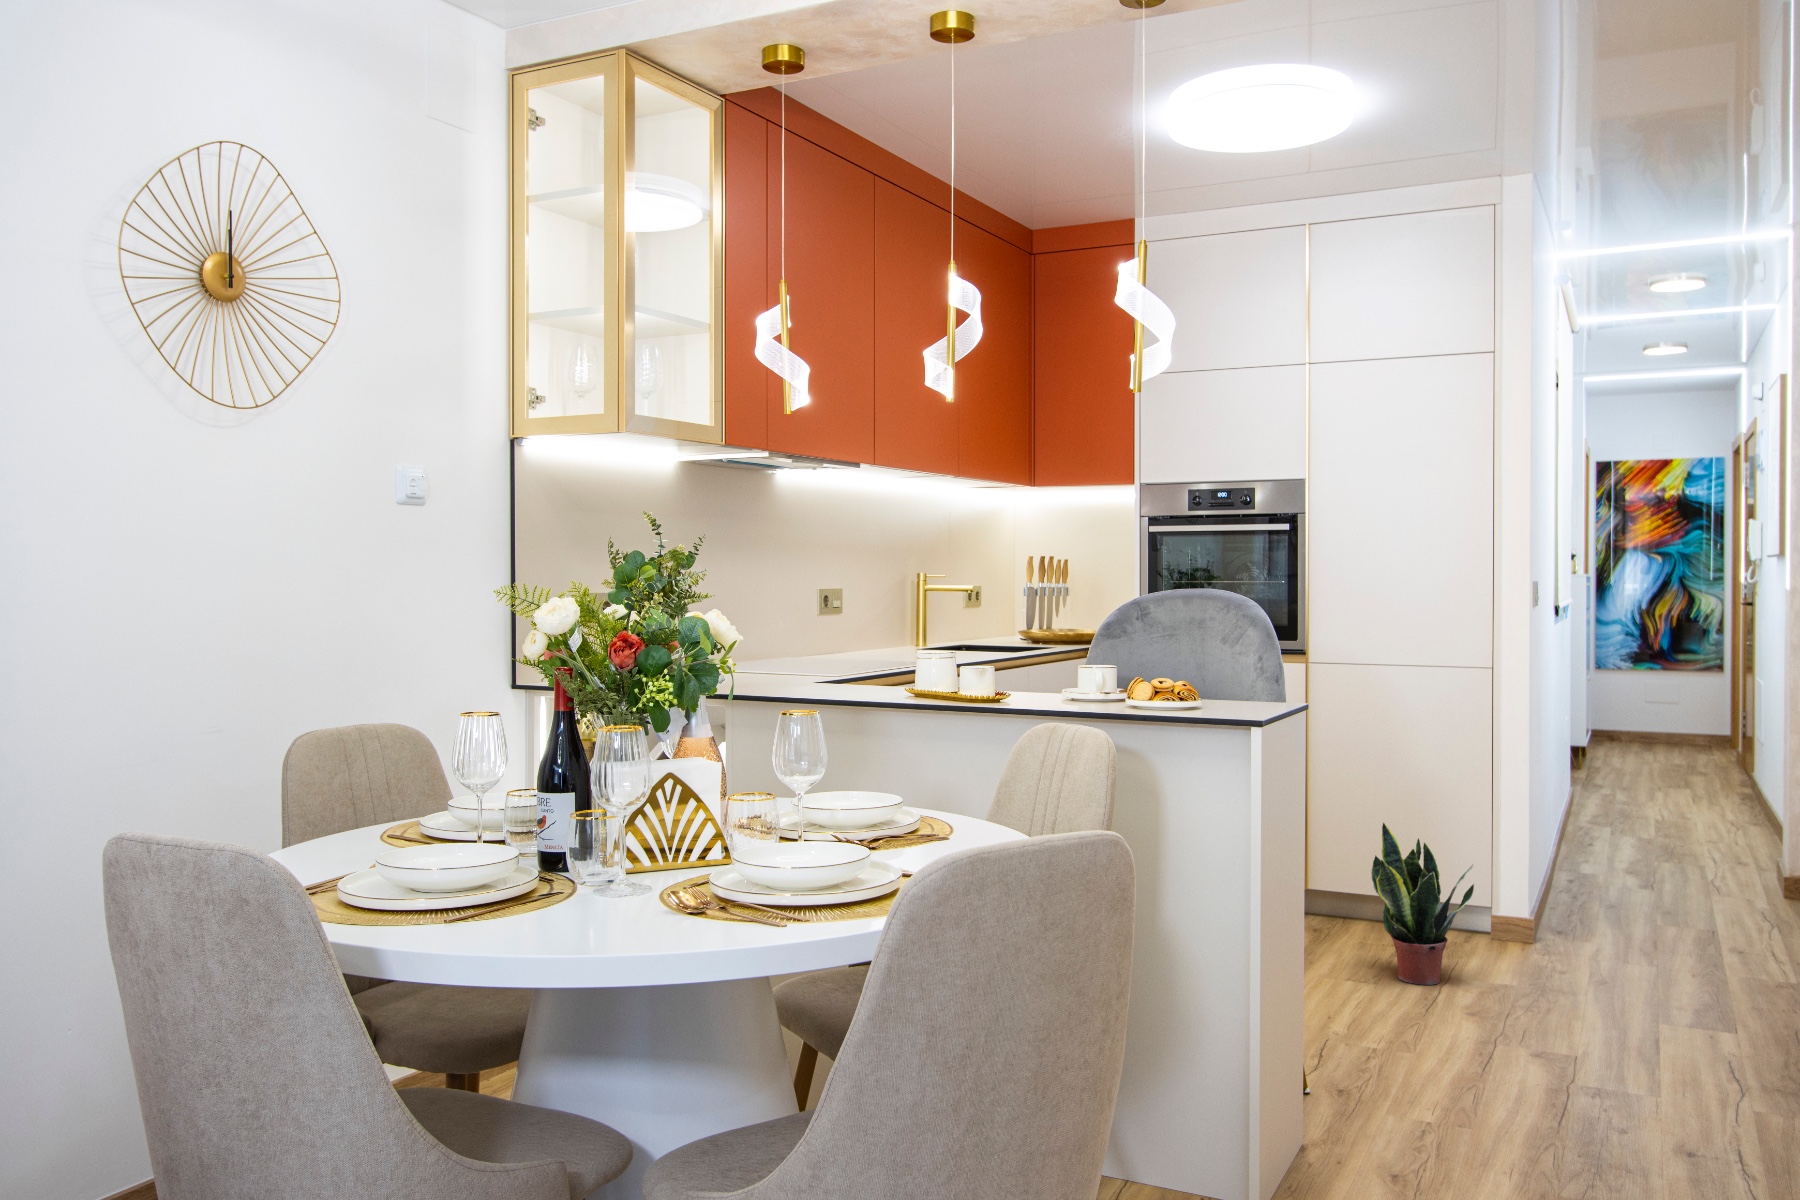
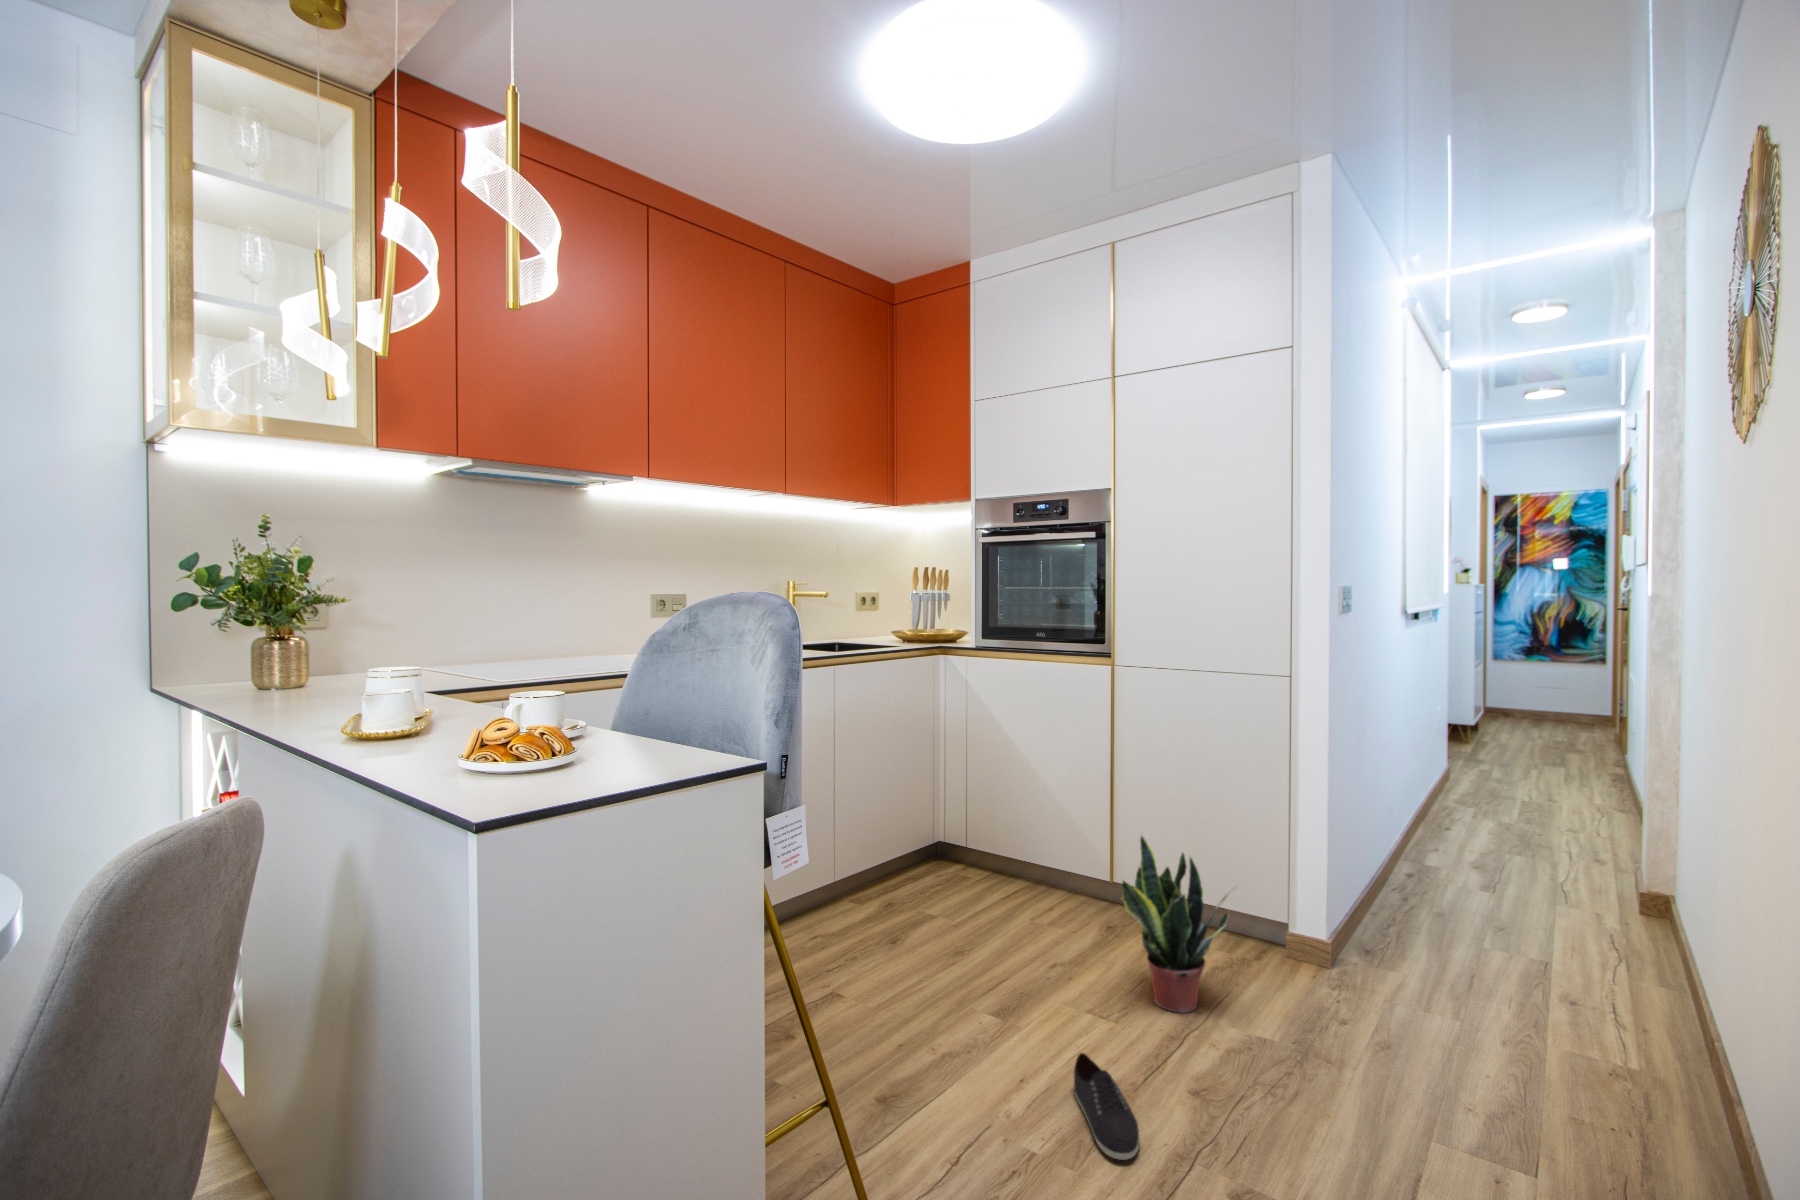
shoe: none [1376,1000,1456,1062] -> present [1074,1053,1140,1160]

